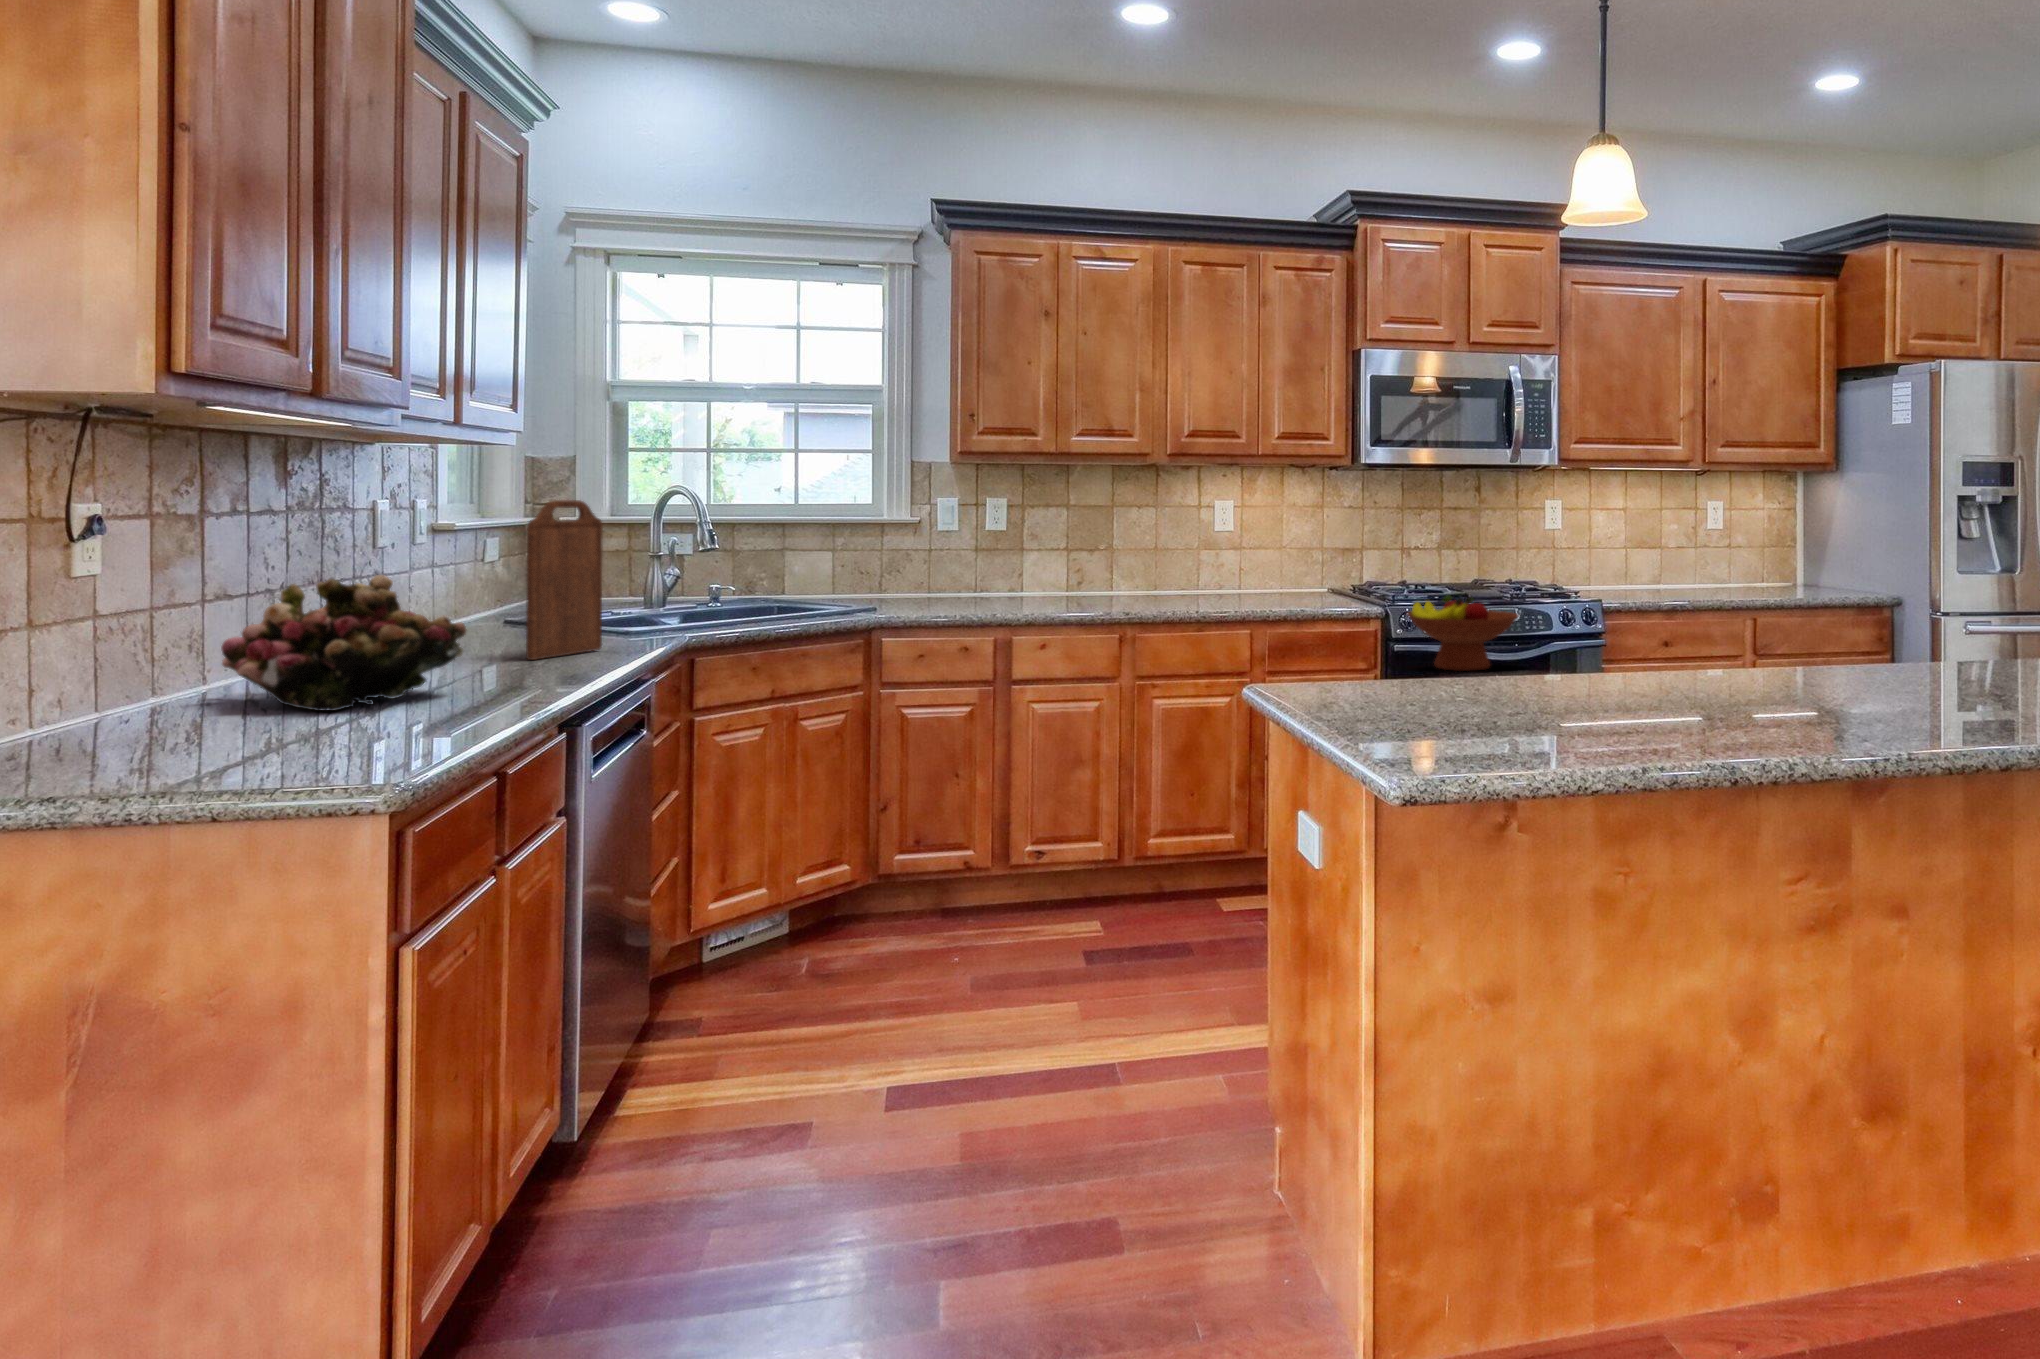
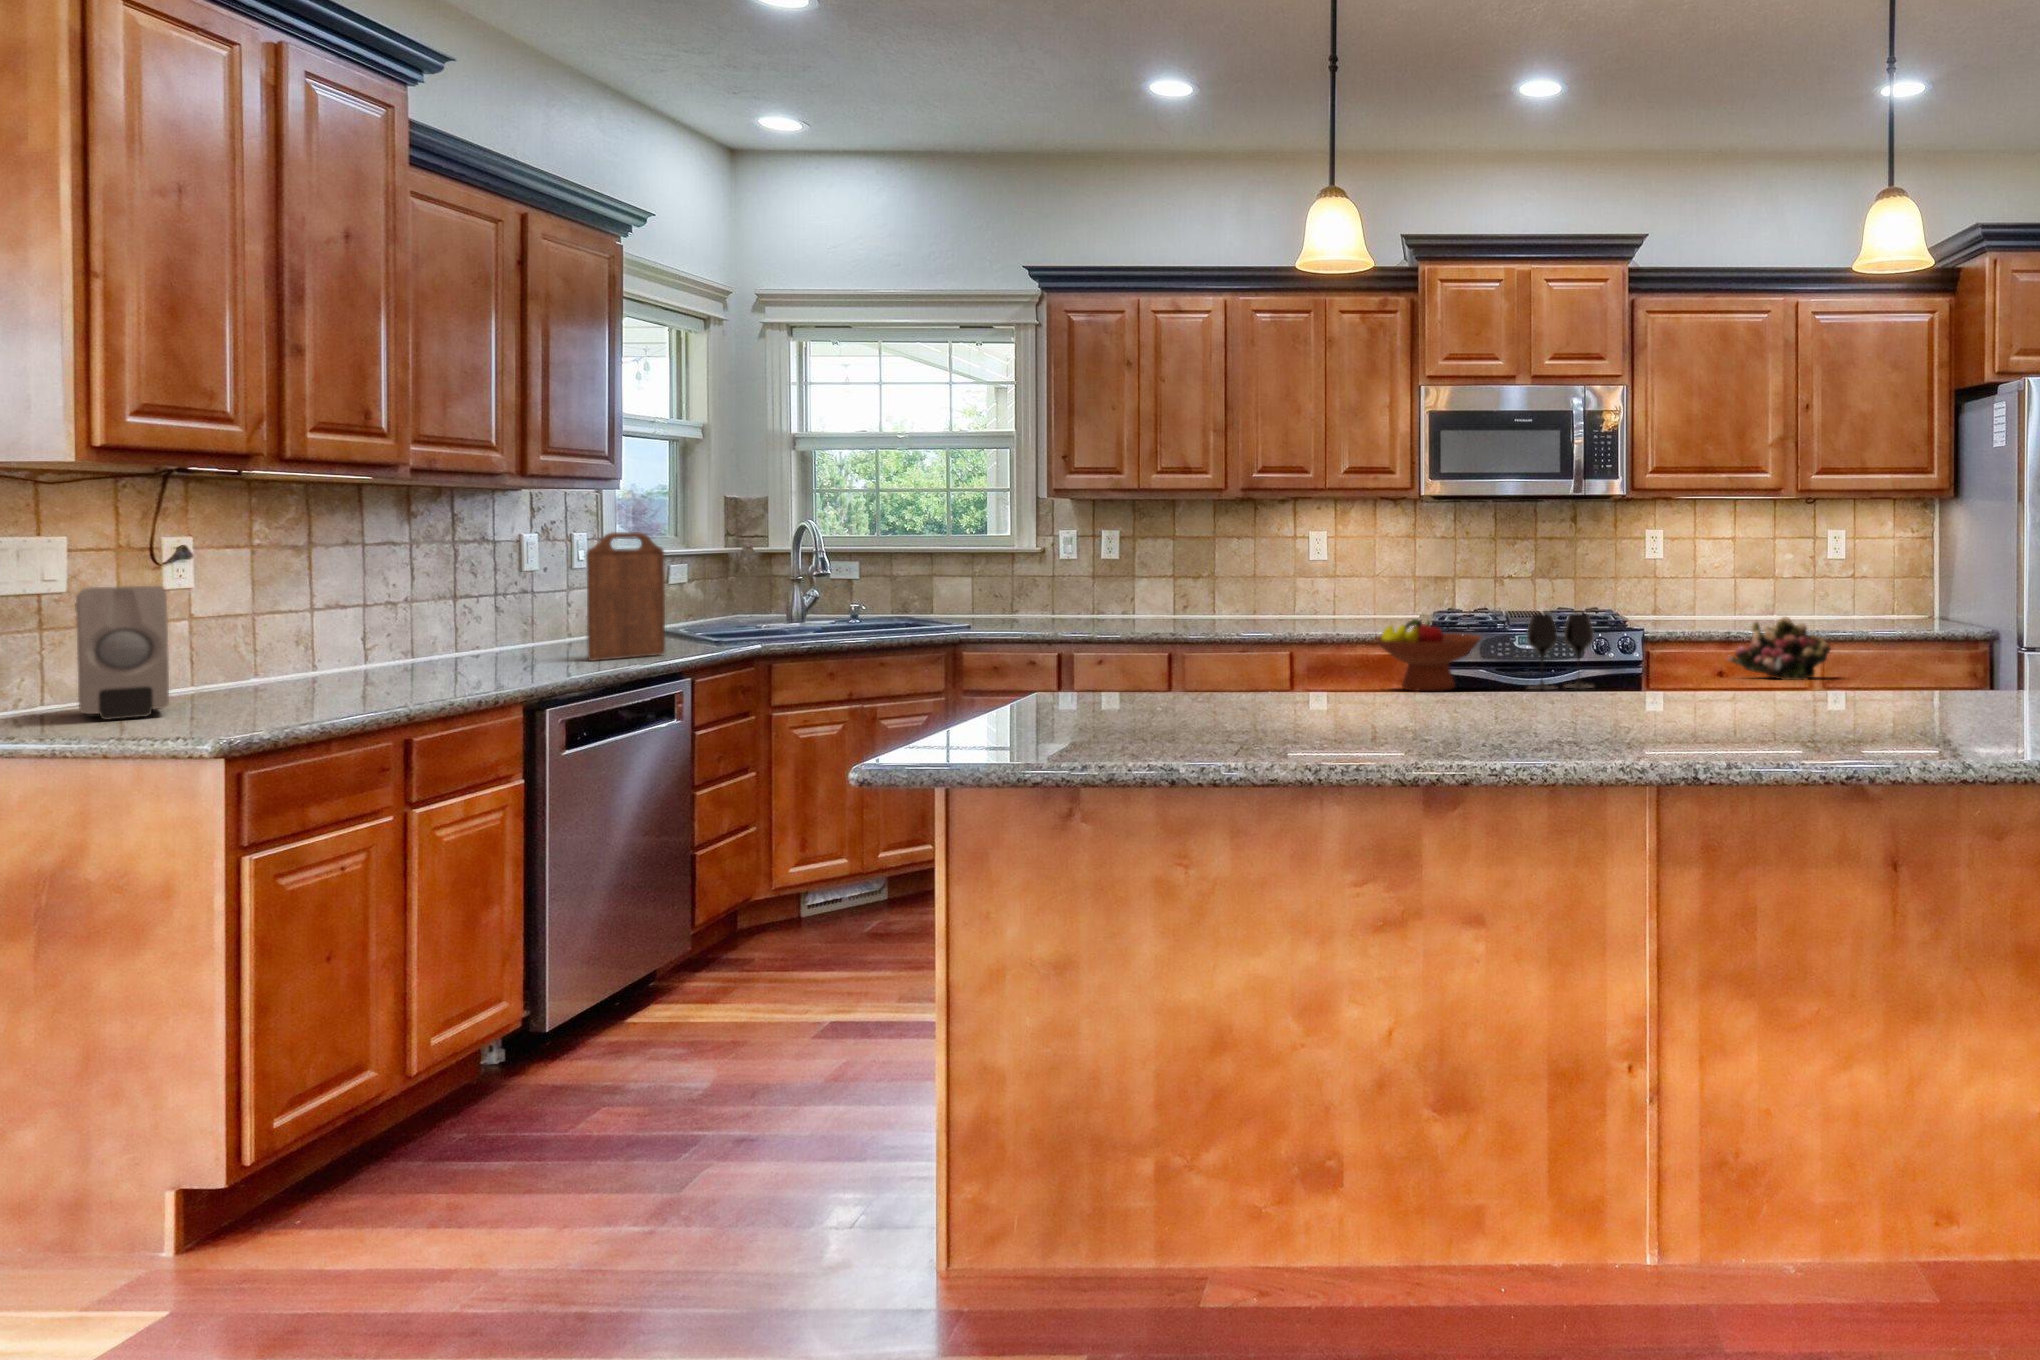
soap dispenser: none [24,575,184,762] -> present [76,586,169,720]
flower arrangement: present [221,575,466,711] -> present [1728,617,1831,680]
wine glass: none [1549,587,1612,667] -> present [1527,613,1594,689]

